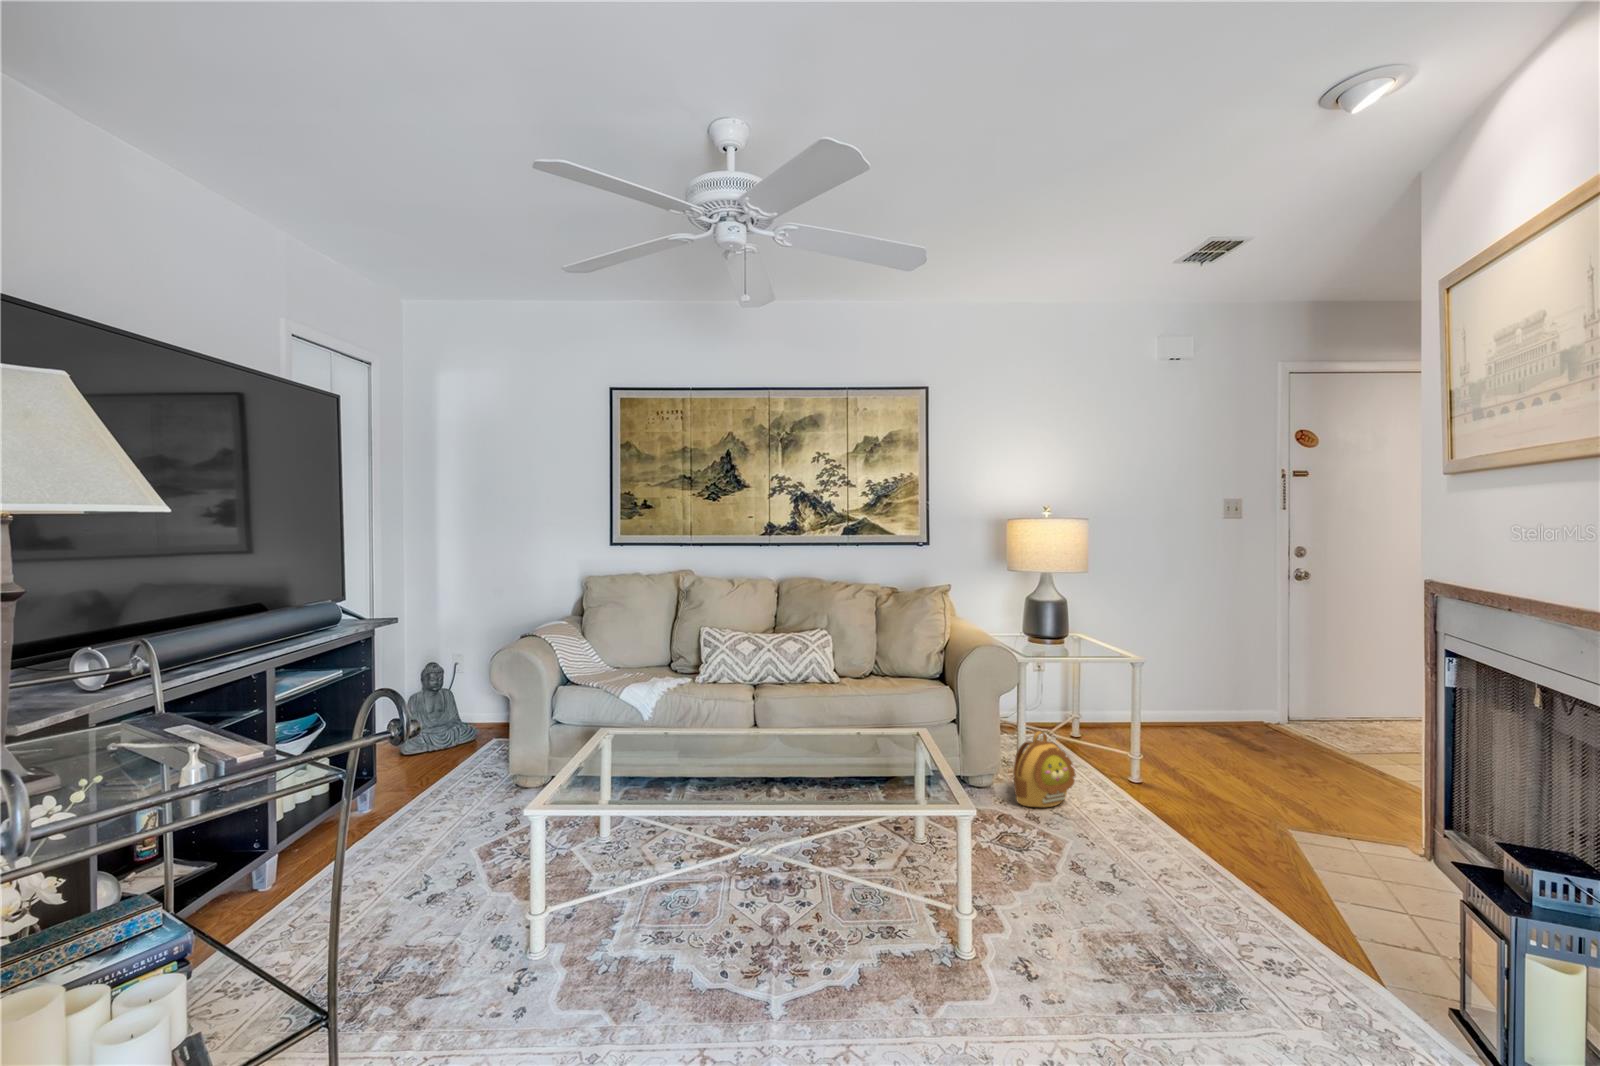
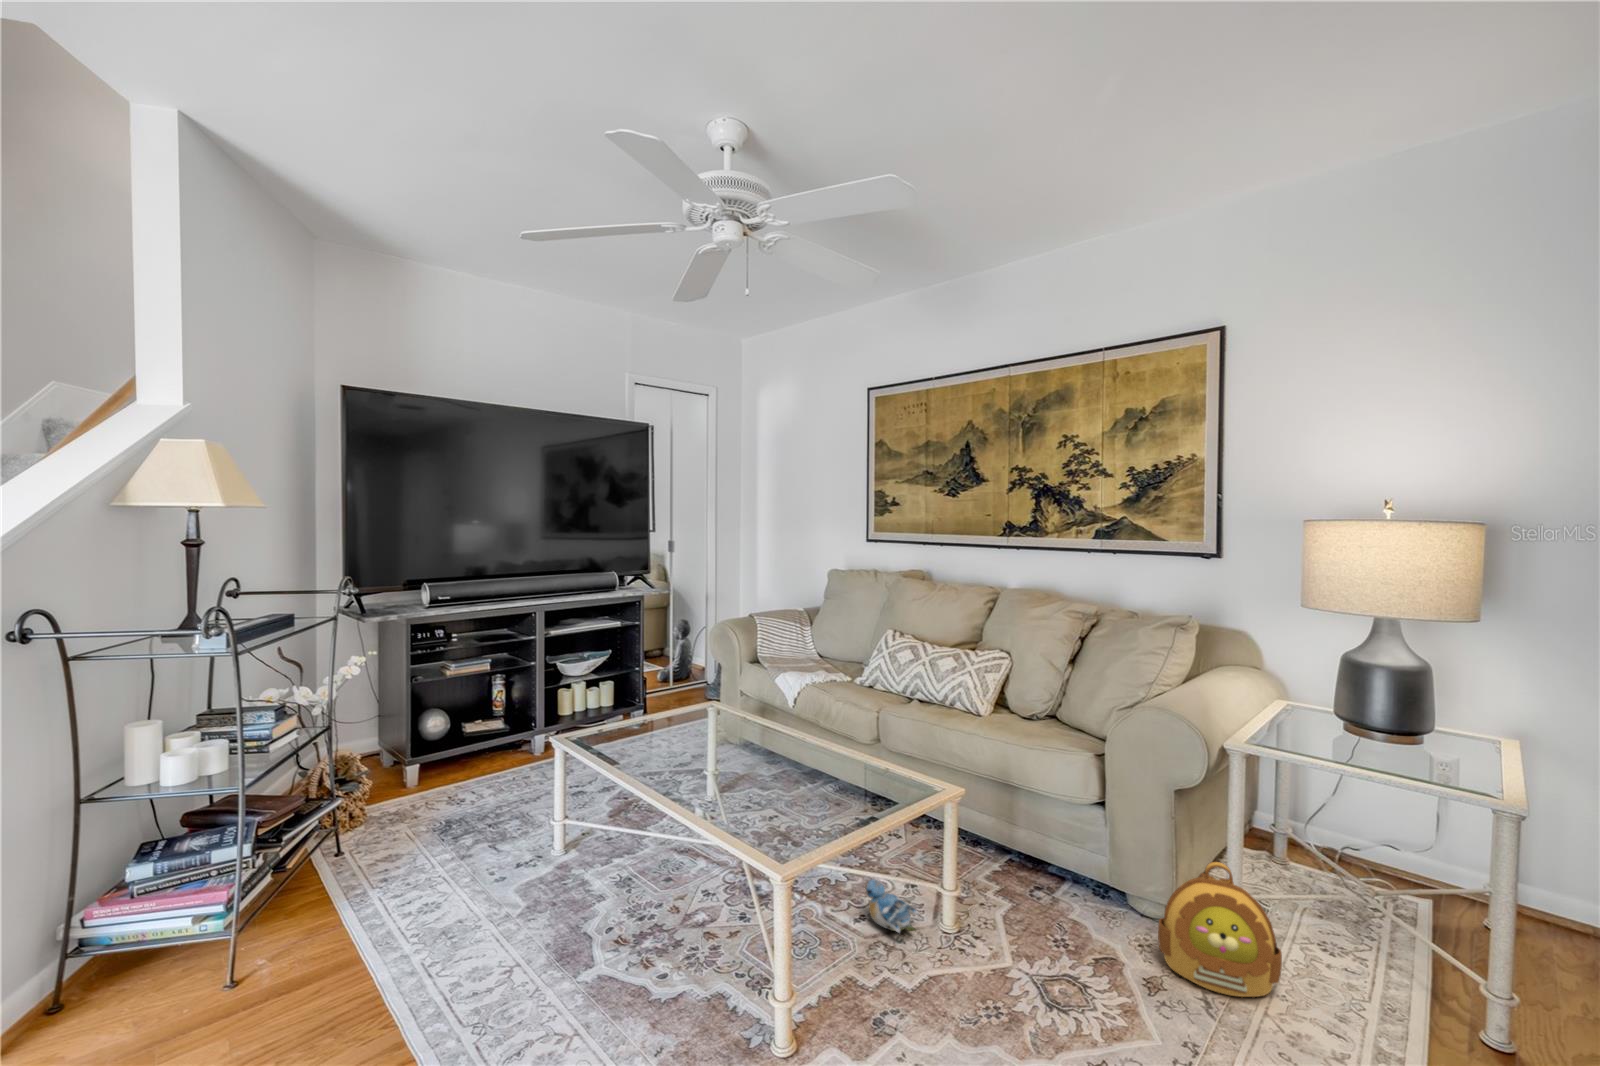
plush toy: none [868,825,913,859] -> present [866,879,919,933]

